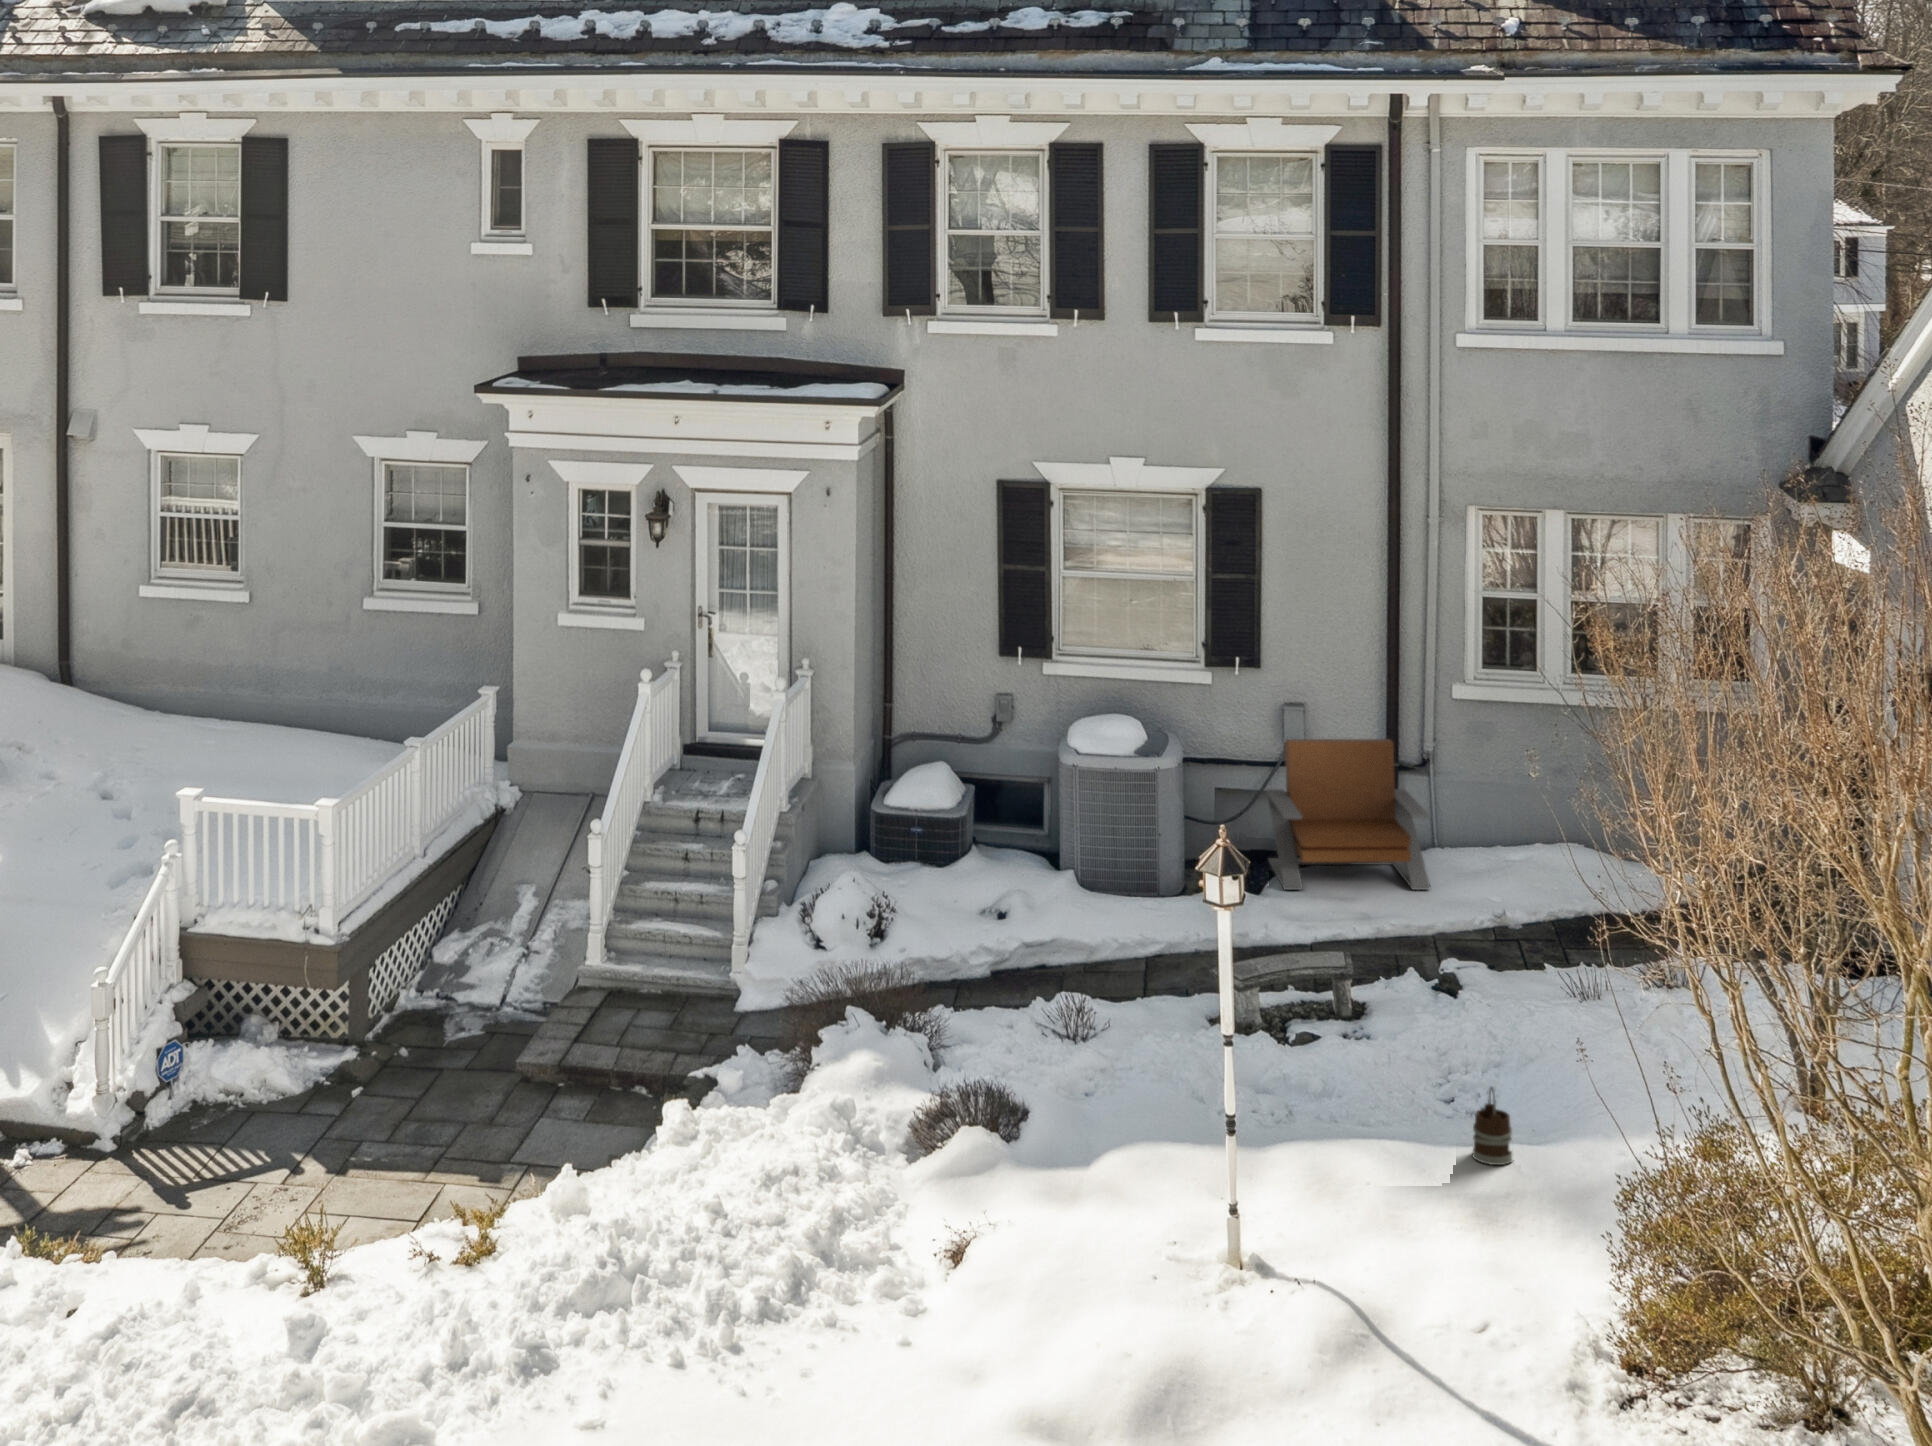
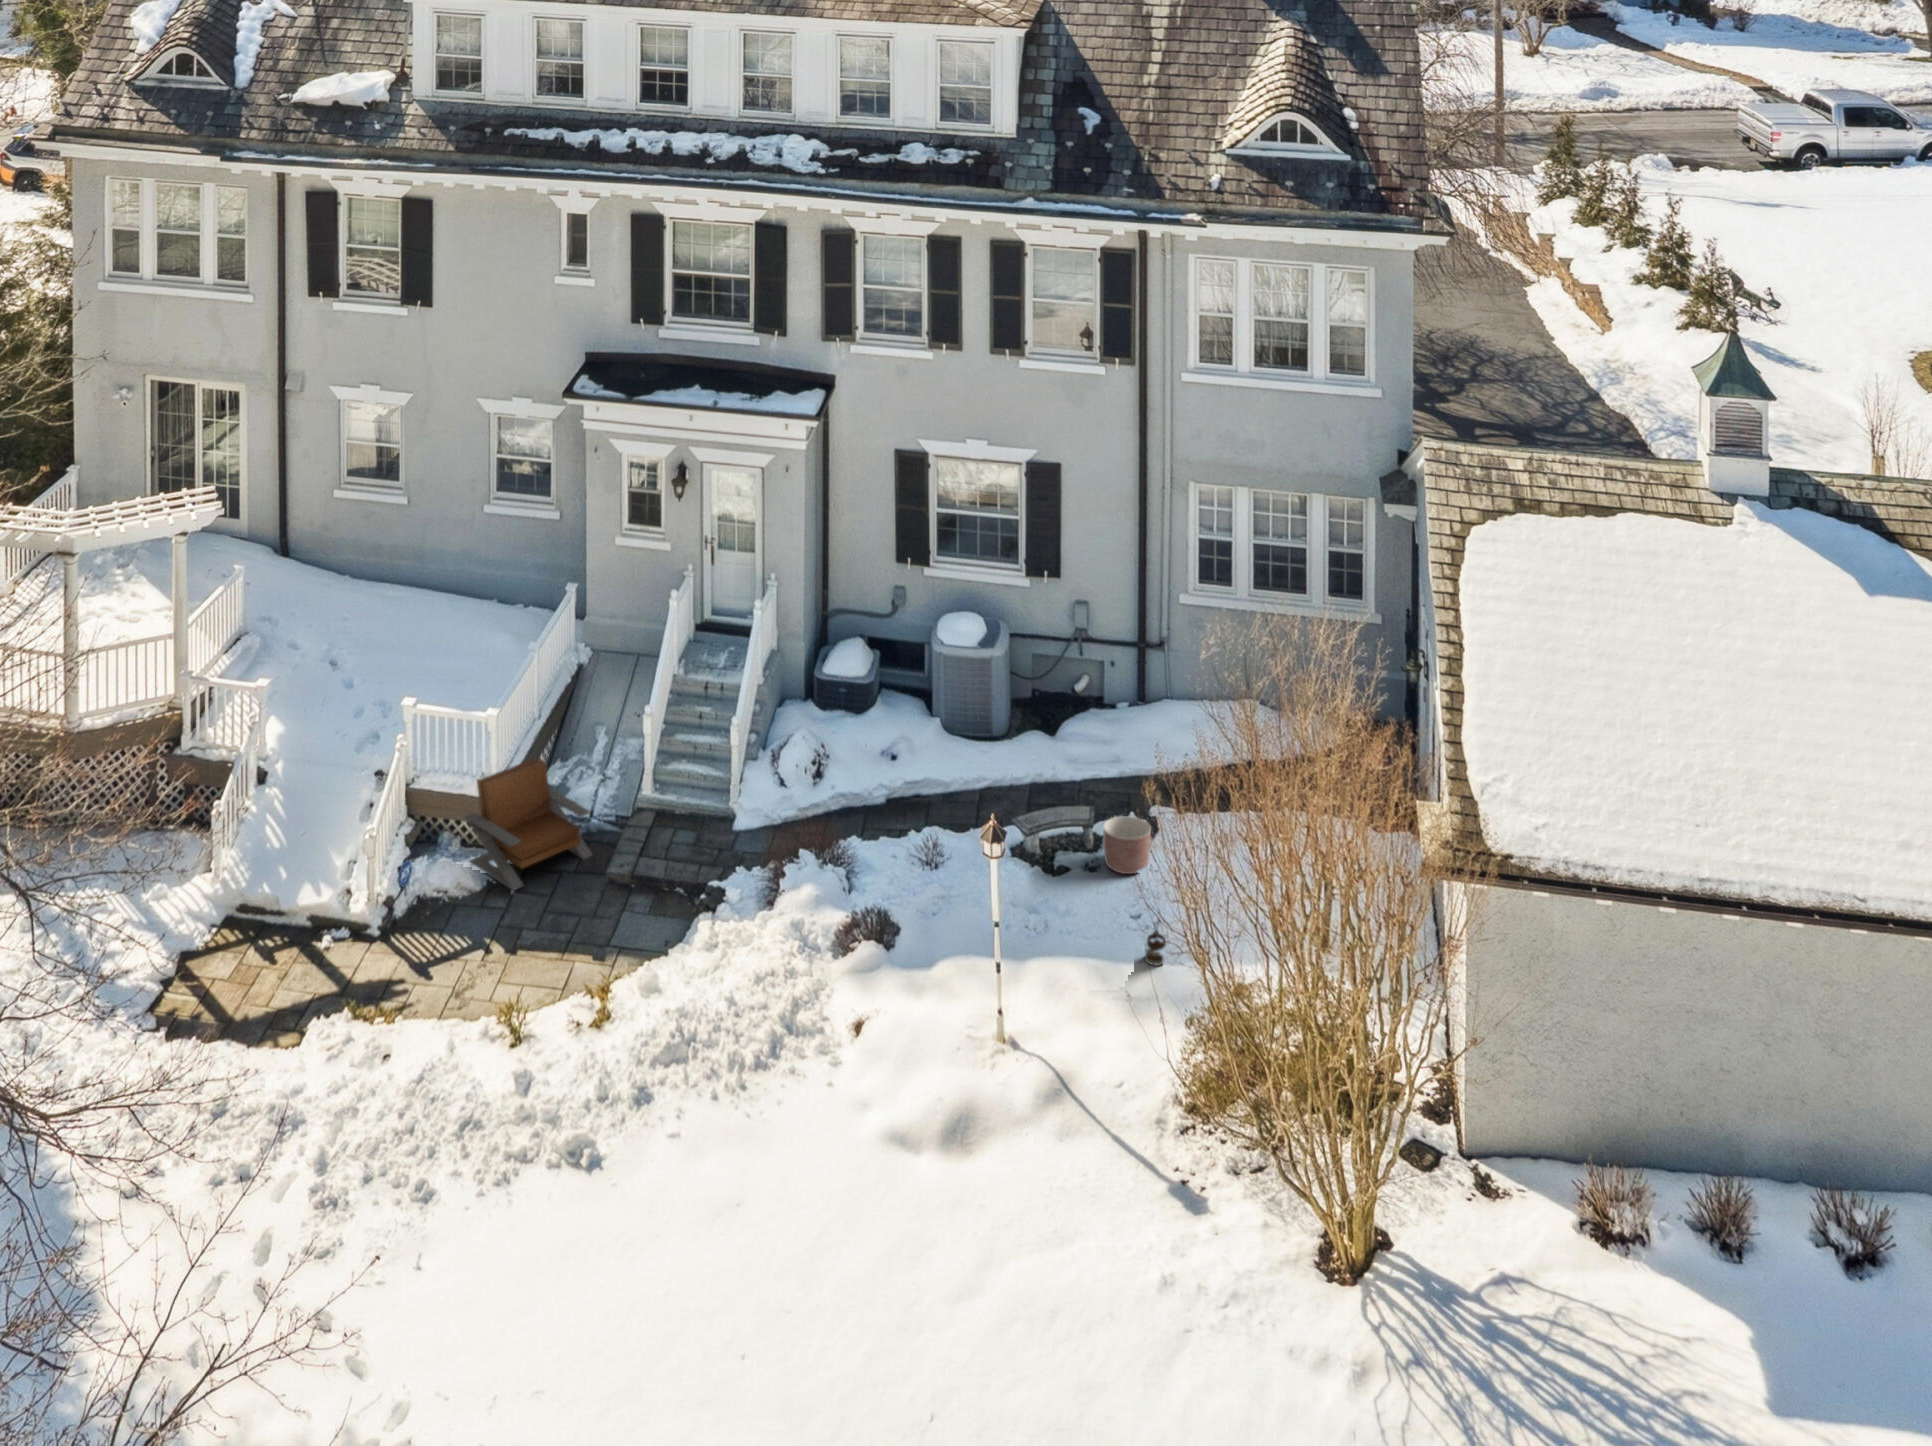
lounge chair: present [1266,739,1430,890] -> present [465,758,592,890]
planter: none [1369,946,1452,1038] -> present [1103,816,1151,874]

